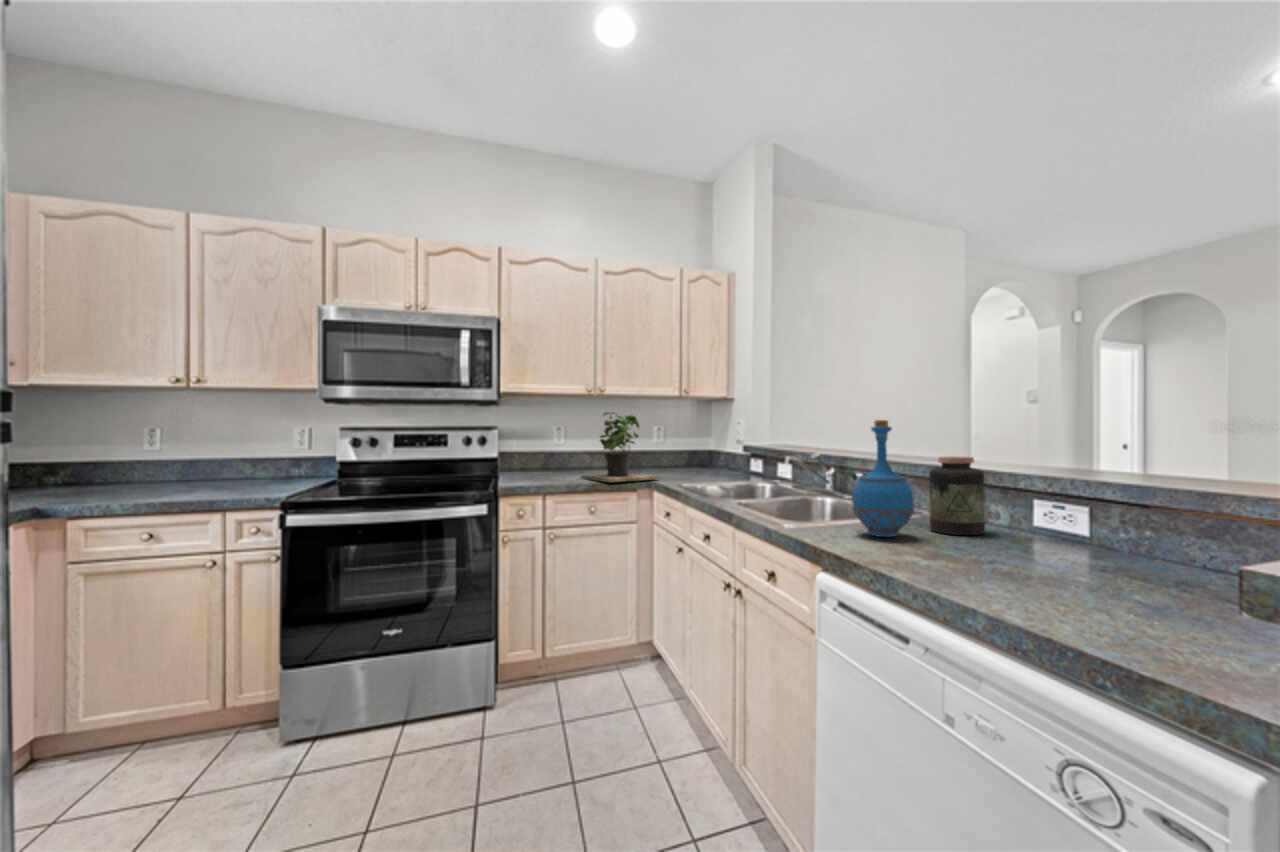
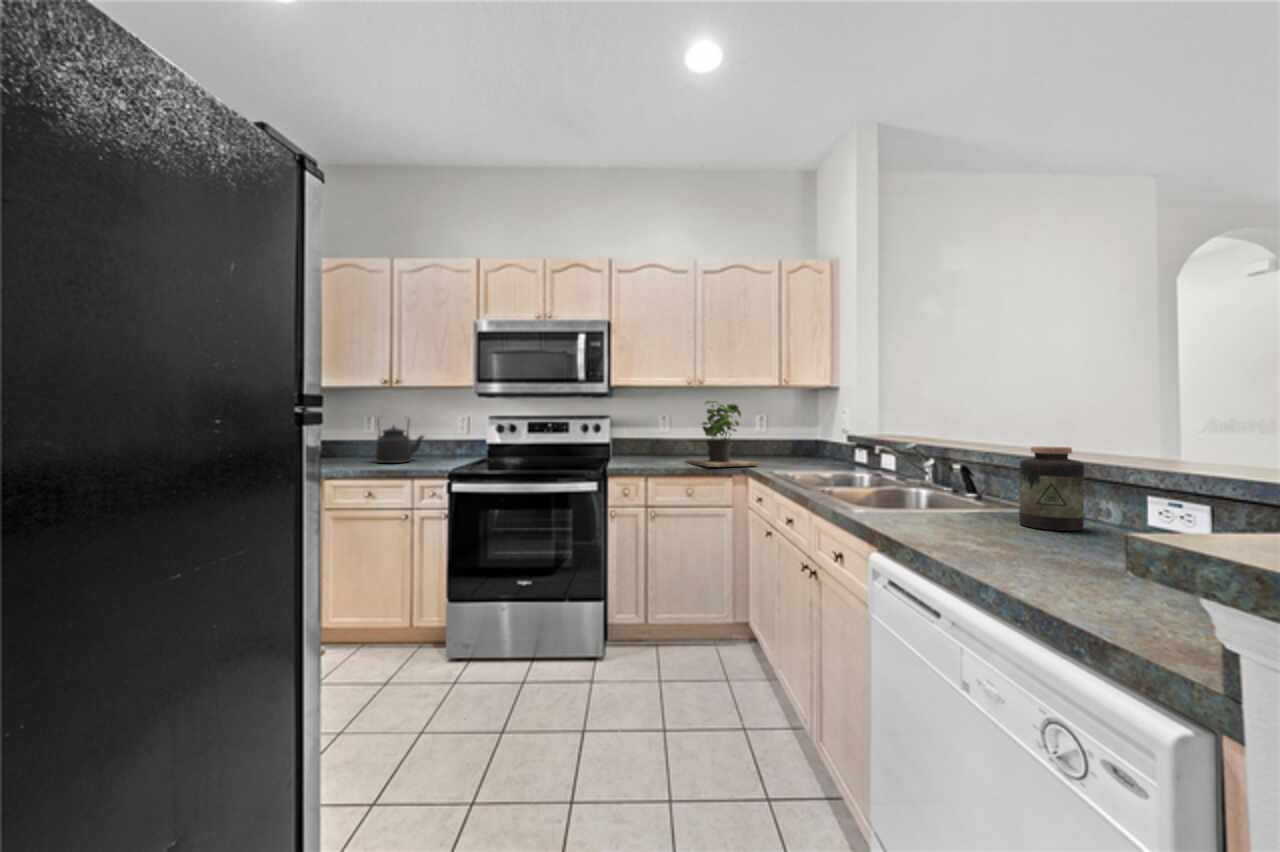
bottle: present [852,420,914,537] -> none [927,407,996,528]
kettle: none [205,434,270,490] -> present [376,425,424,463]

